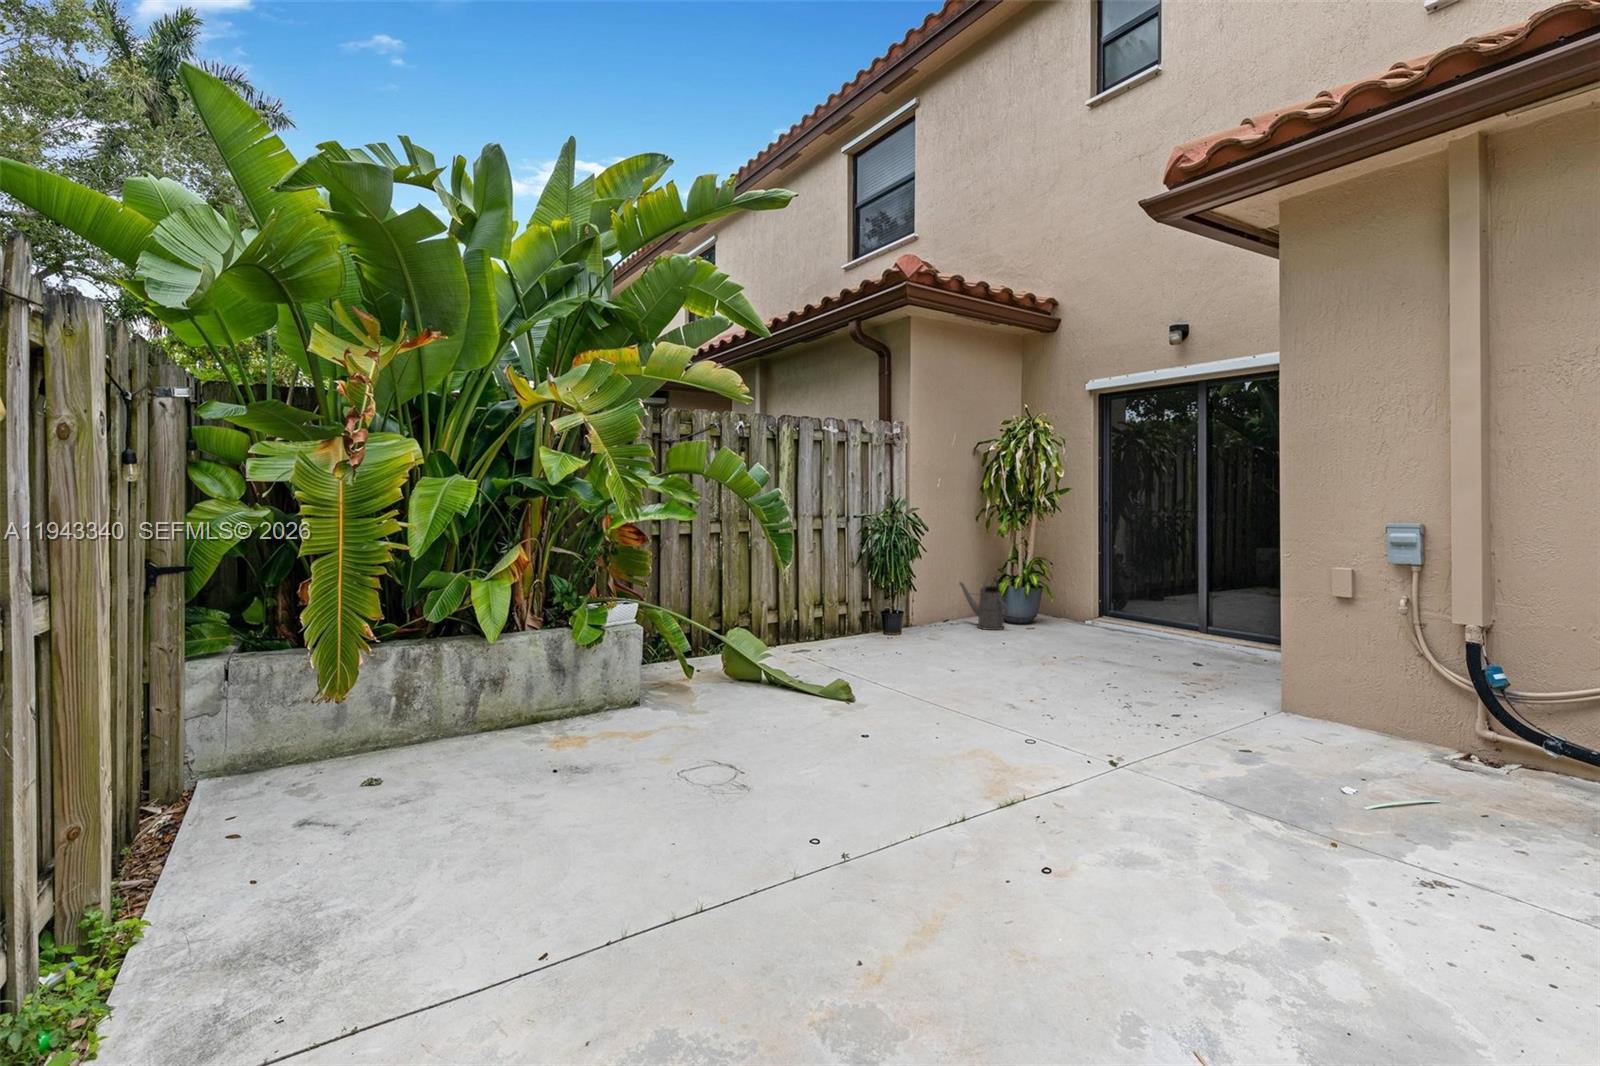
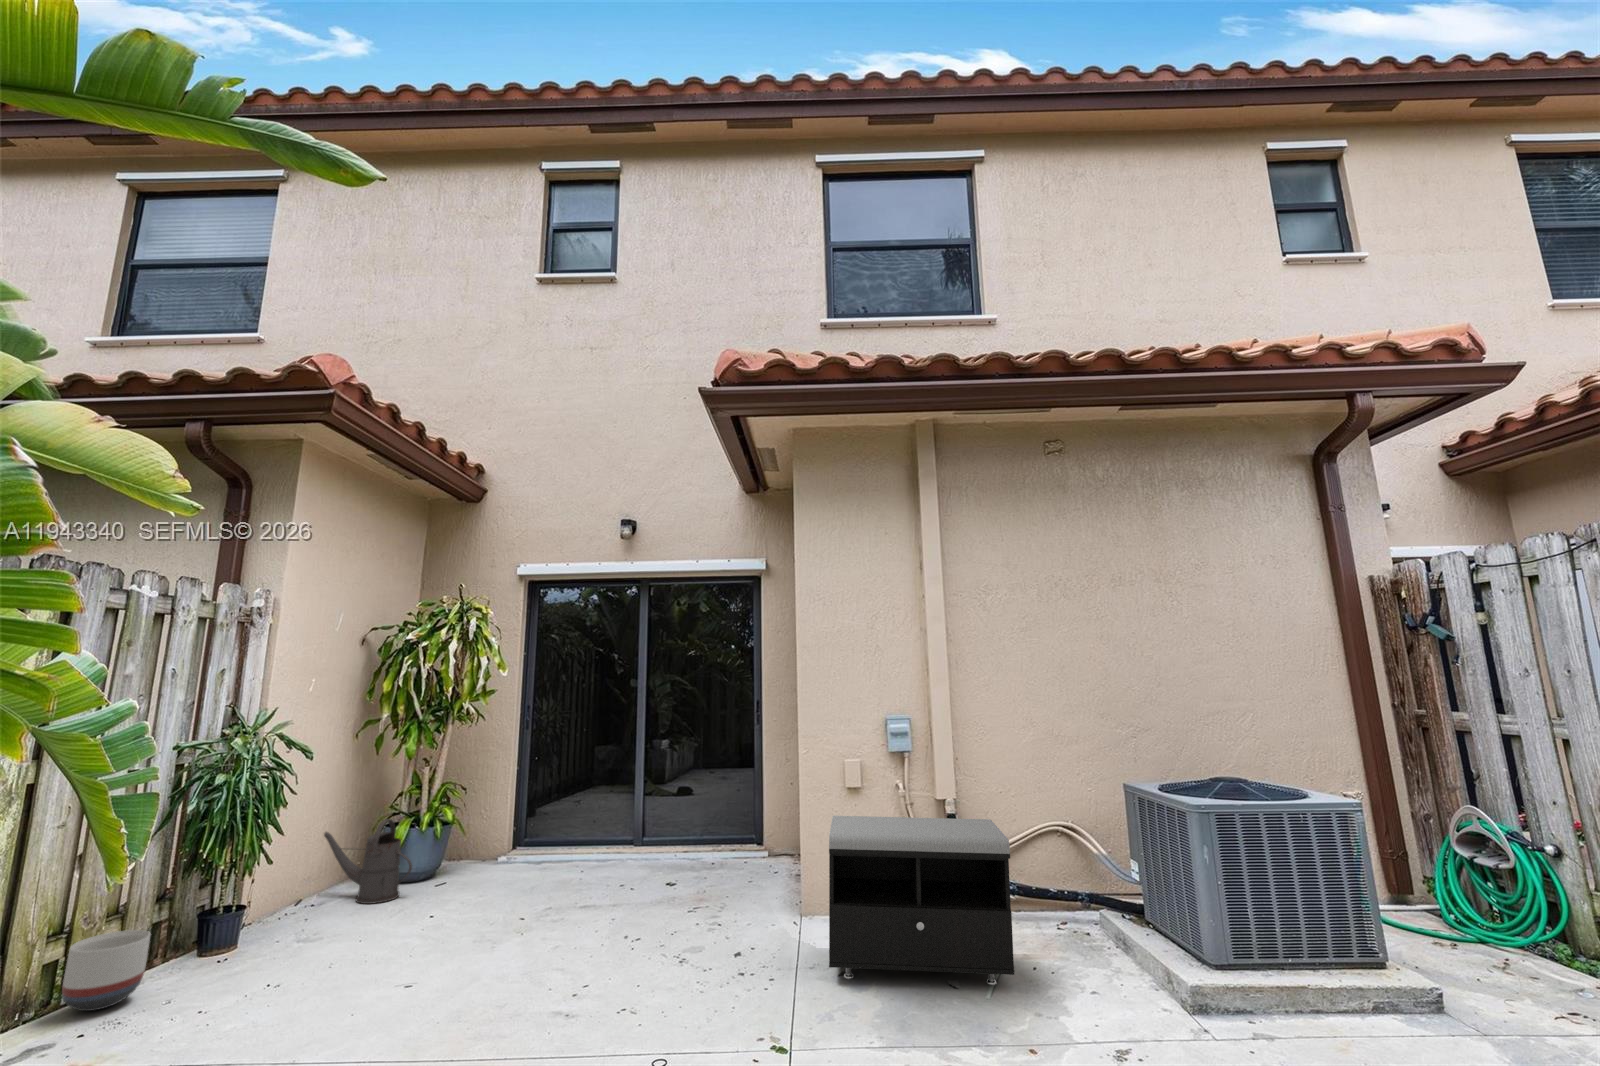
storage bench: none [1253,596,1516,776] -> present [829,816,1014,985]
planter: none [824,607,854,641] -> present [62,930,150,1011]

